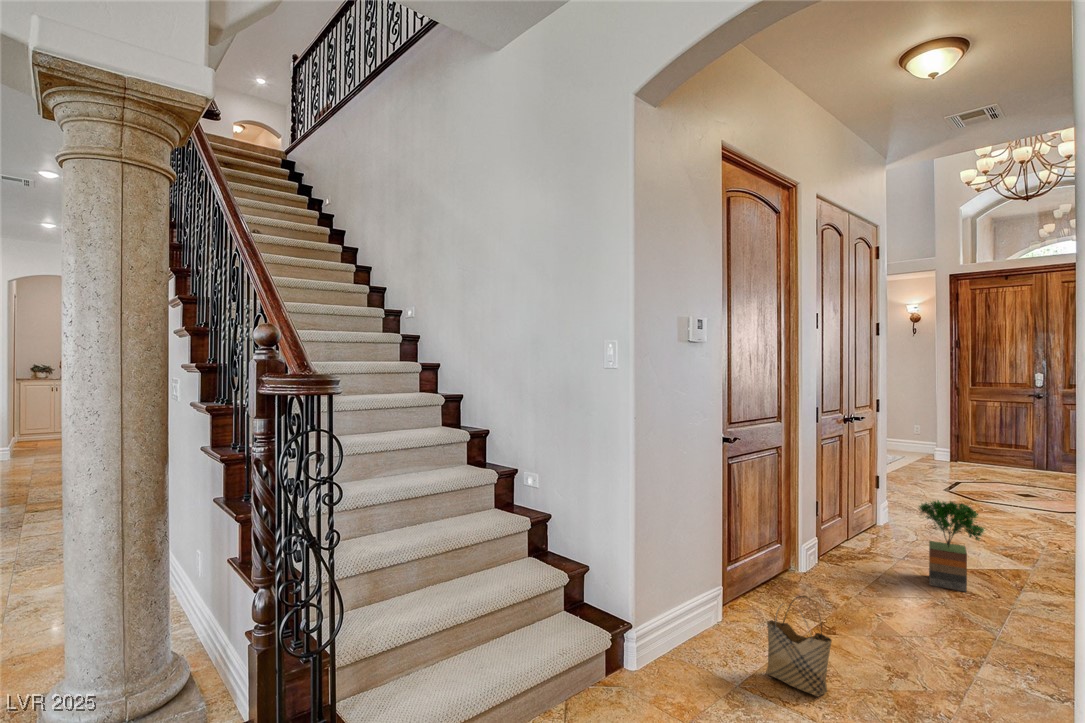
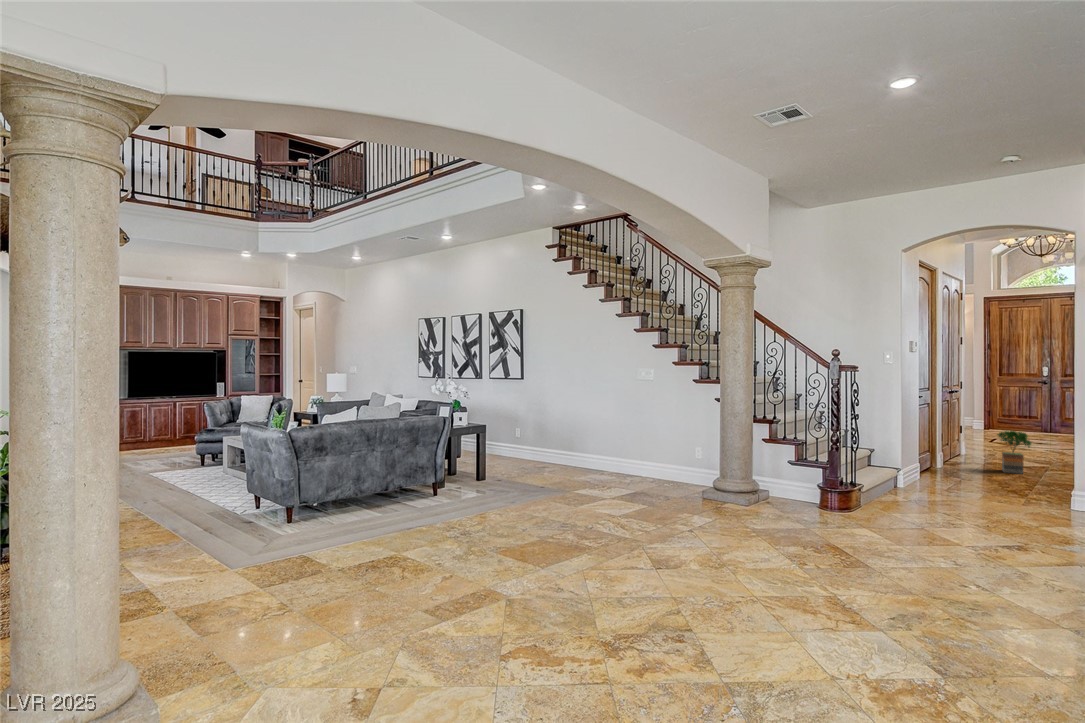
woven basket: present [766,596,832,696] -> none [953,458,984,494]

